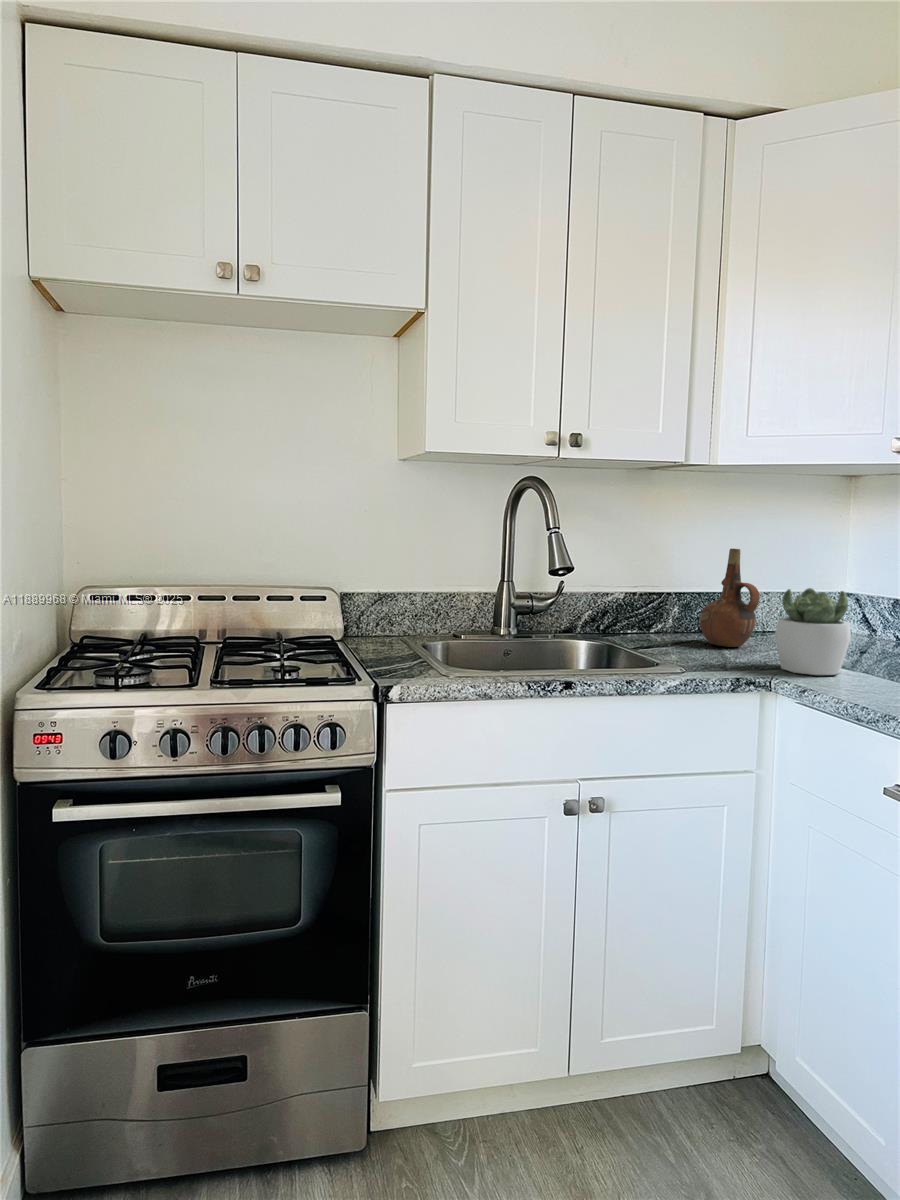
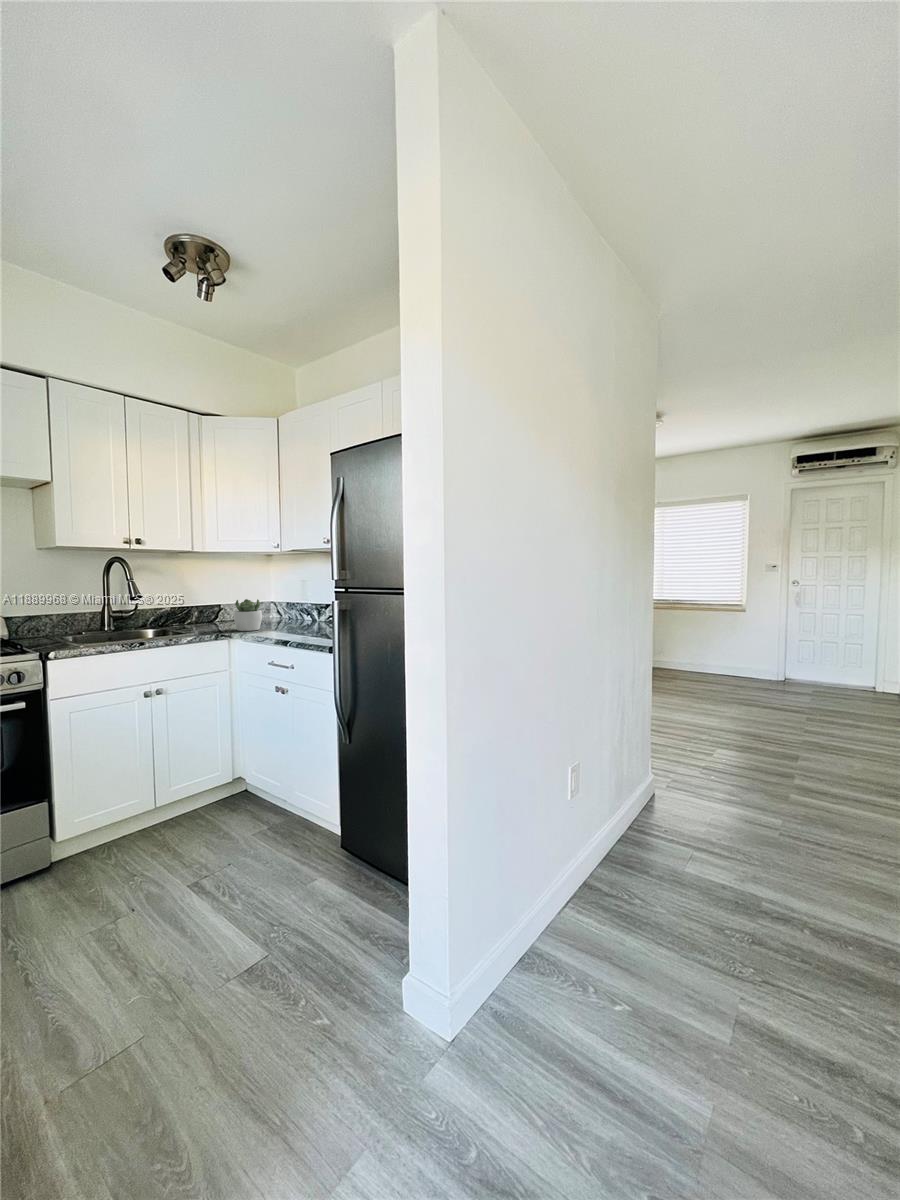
ceramic pitcher: present [700,549,760,647] -> none [206,586,230,625]

